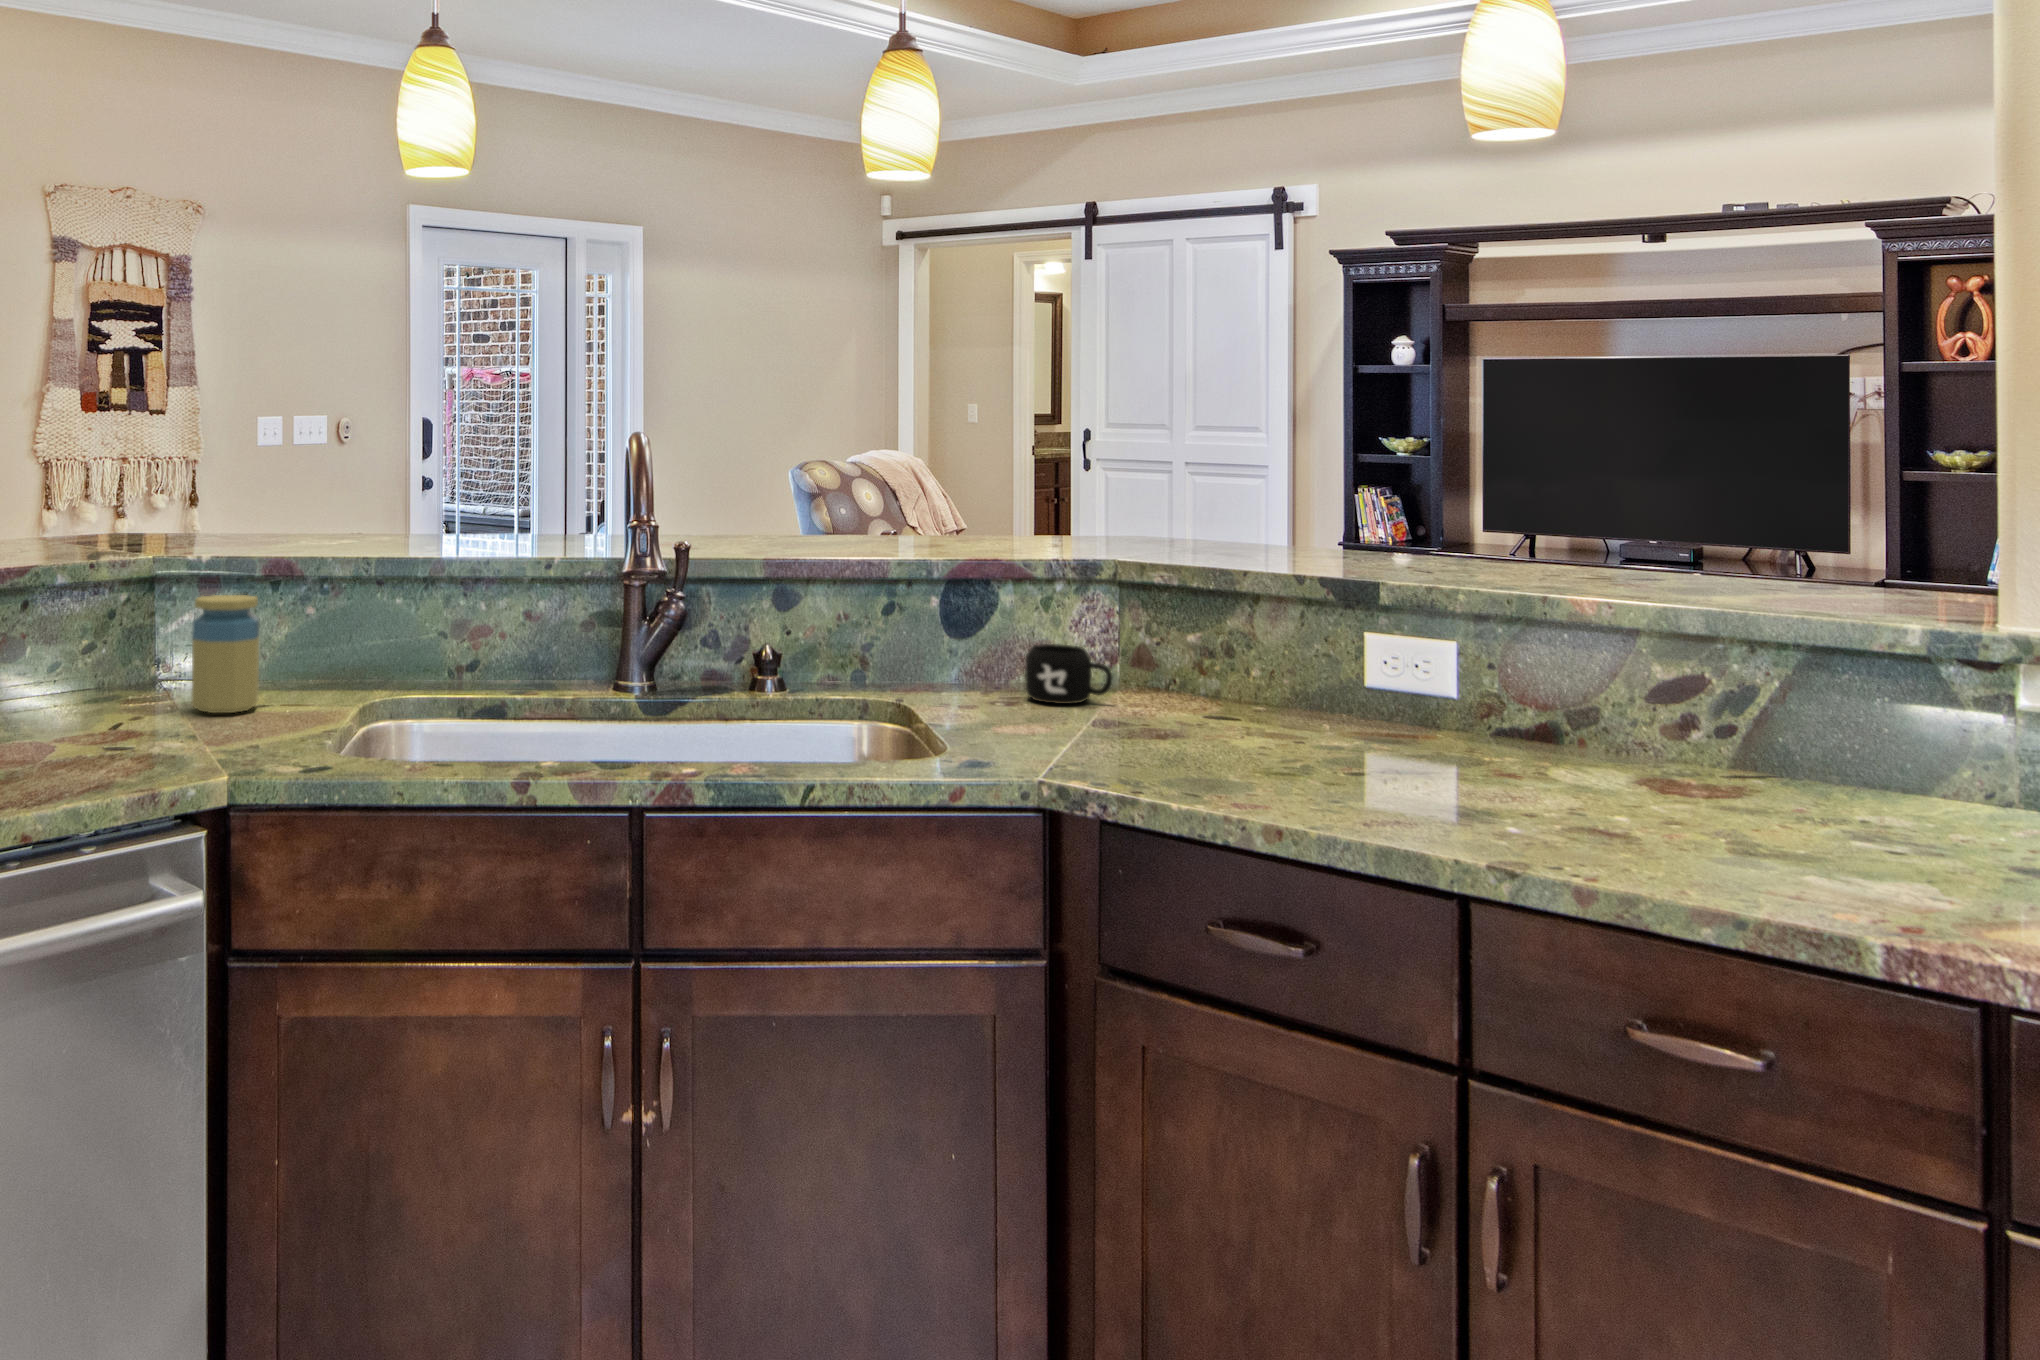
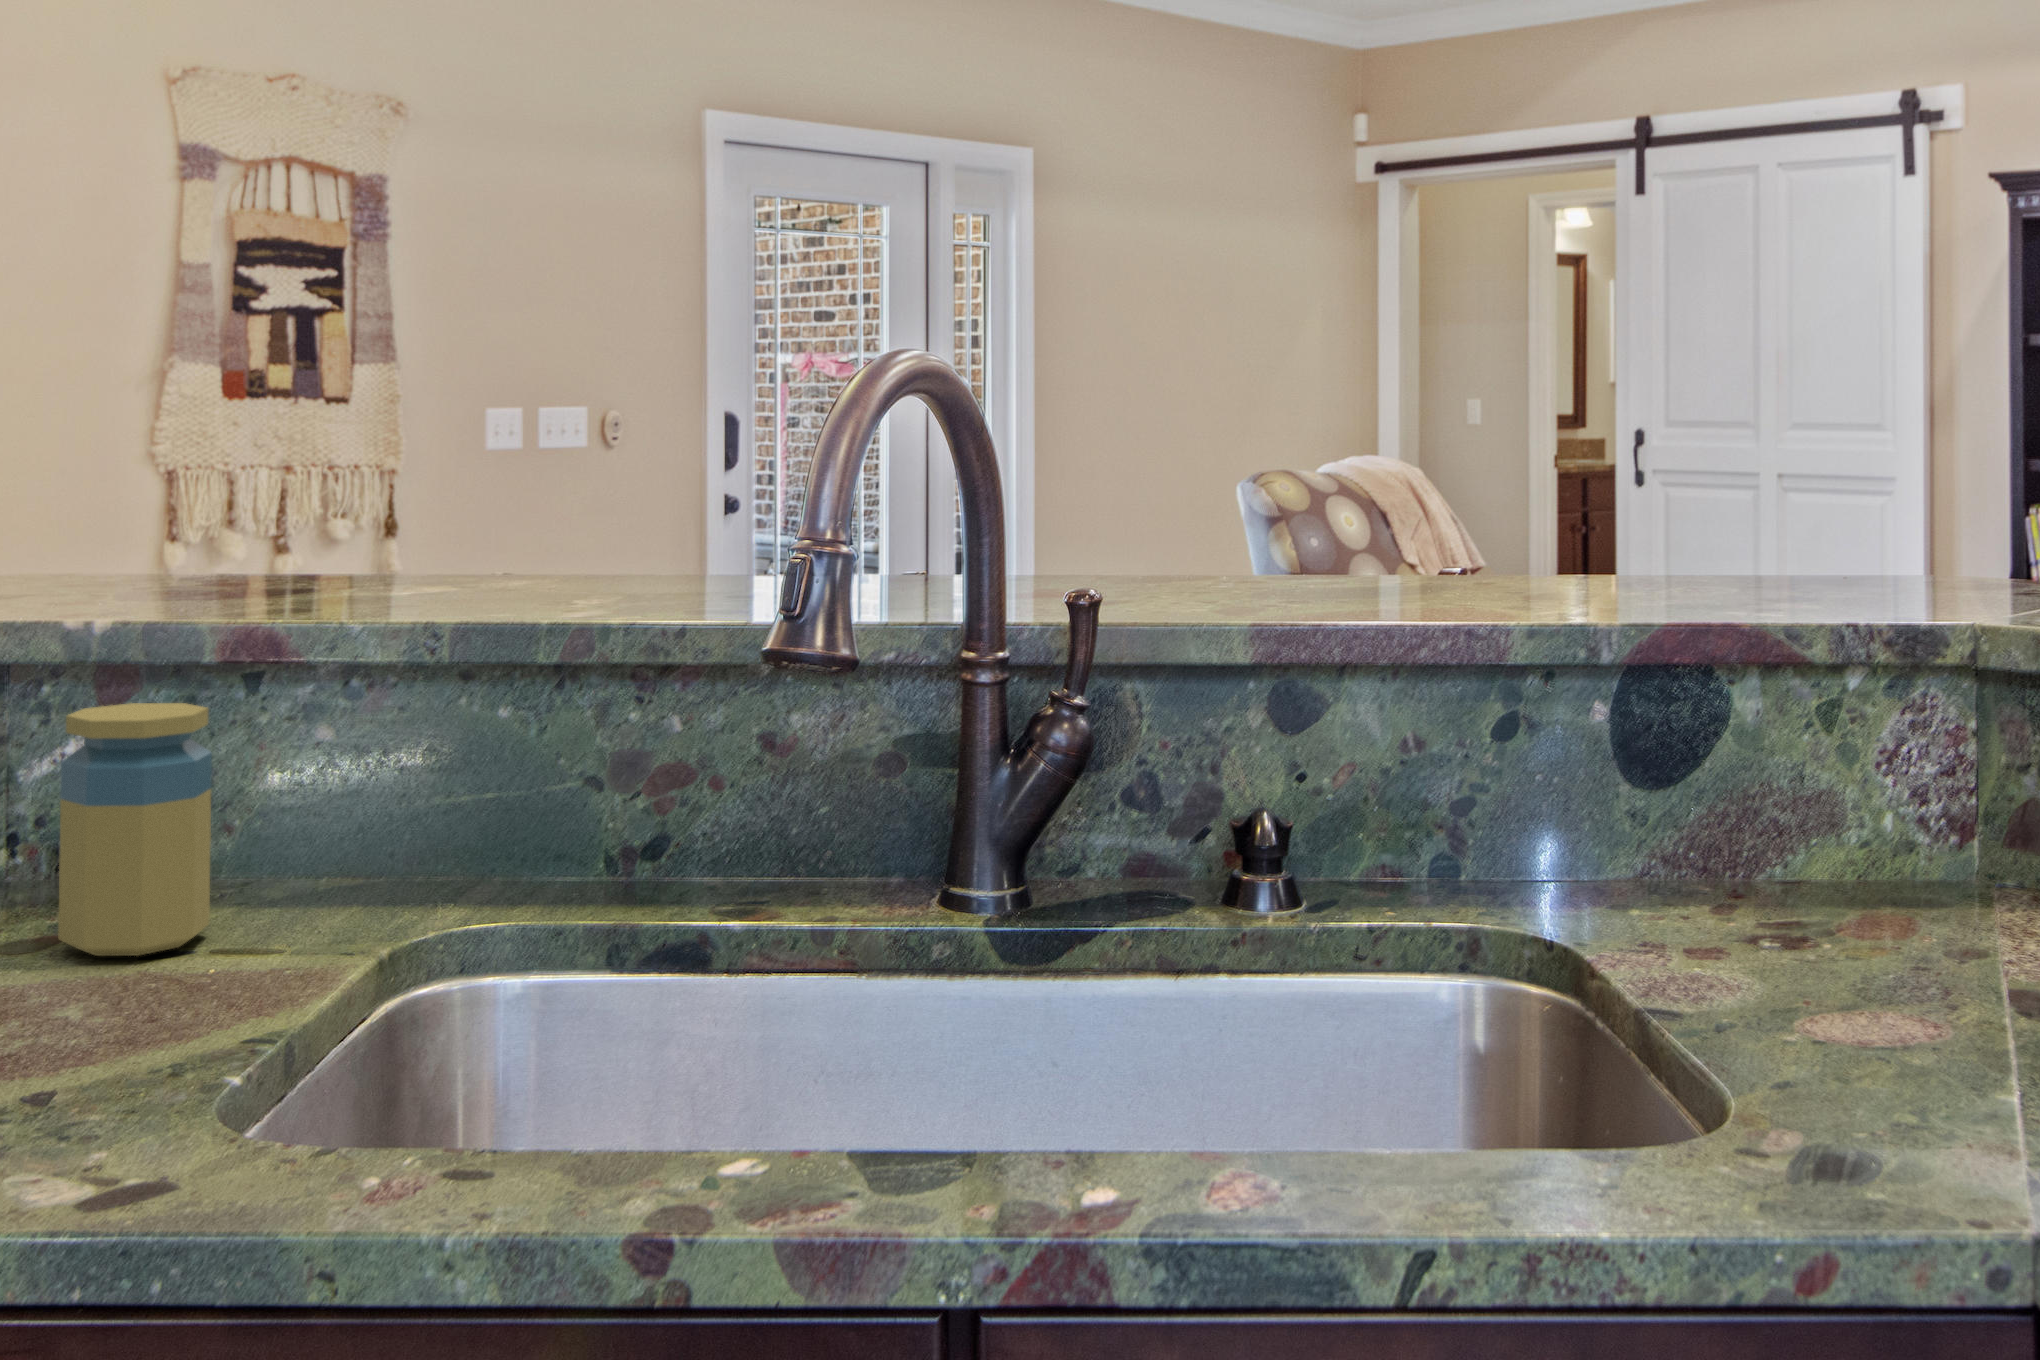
mug: present [1025,644,1112,704] -> none [1804,804,2003,935]

